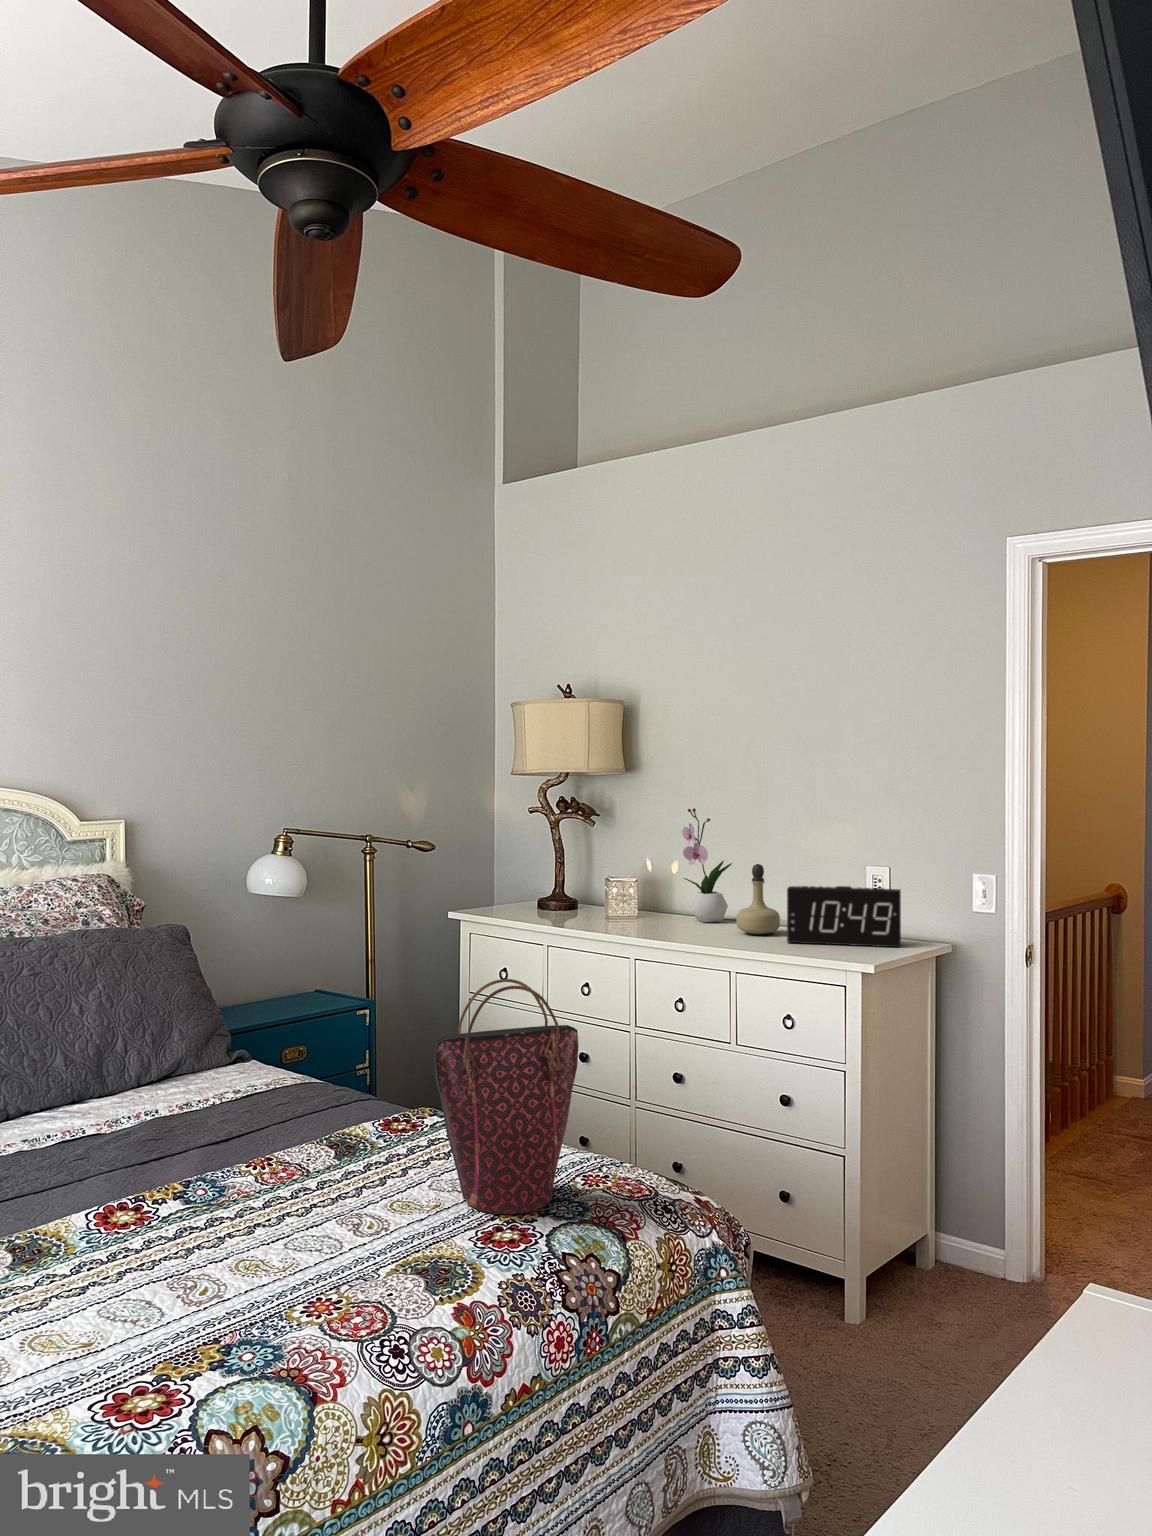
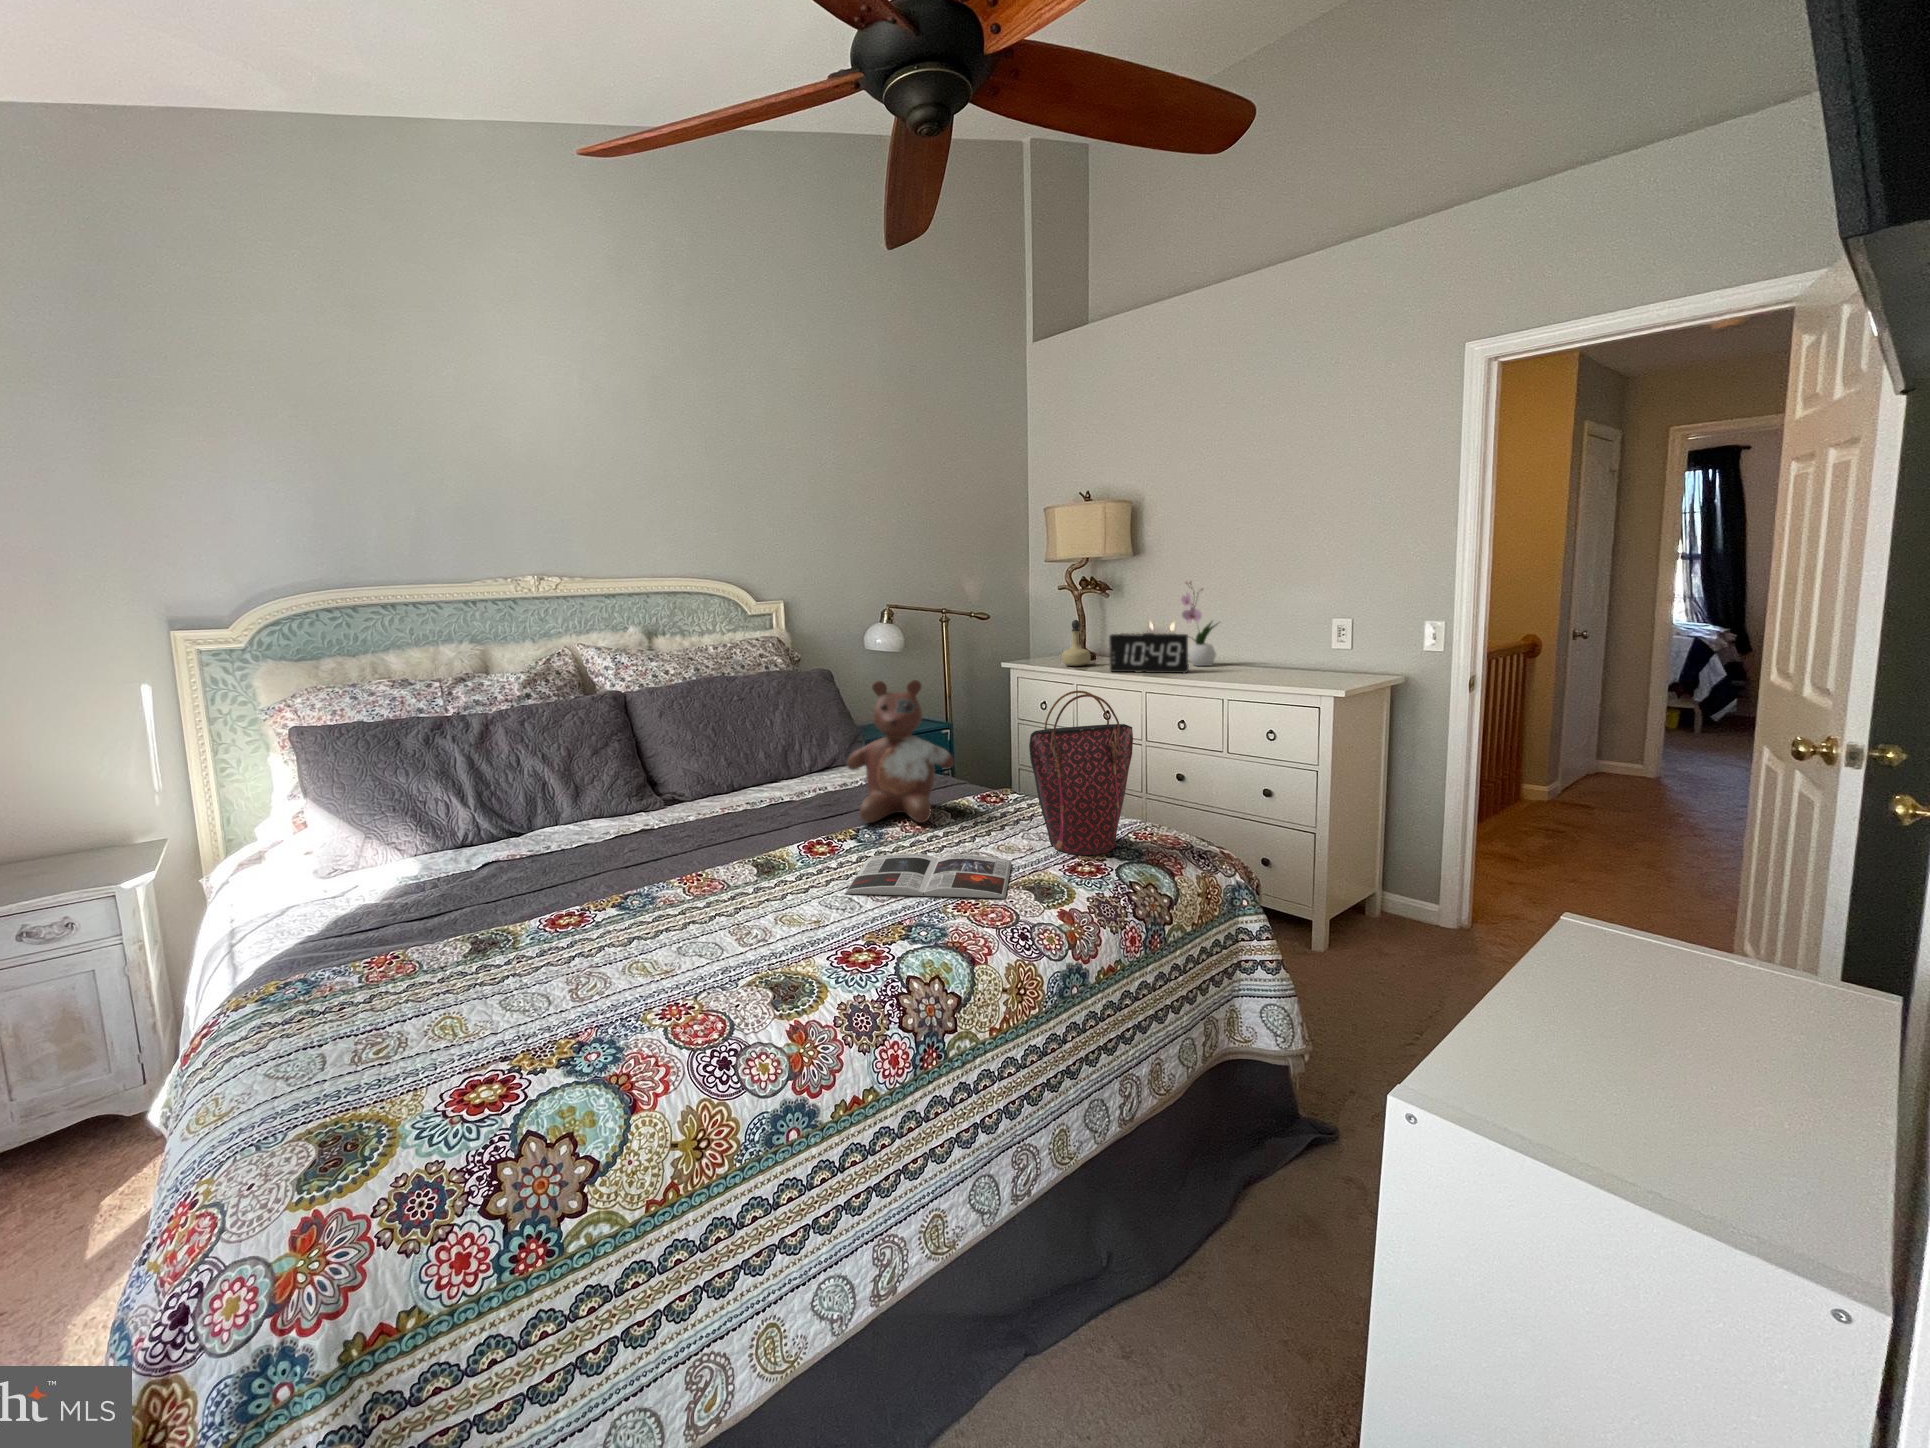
perfume bottle: present [736,864,780,935] -> present [1062,620,1091,666]
alarm clock: present [787,886,901,947] -> present [1109,633,1189,673]
stuffed bear: none [182,955,341,1170] -> present [847,680,954,823]
magazine: none [143,1221,402,1292] -> present [845,853,1012,898]

